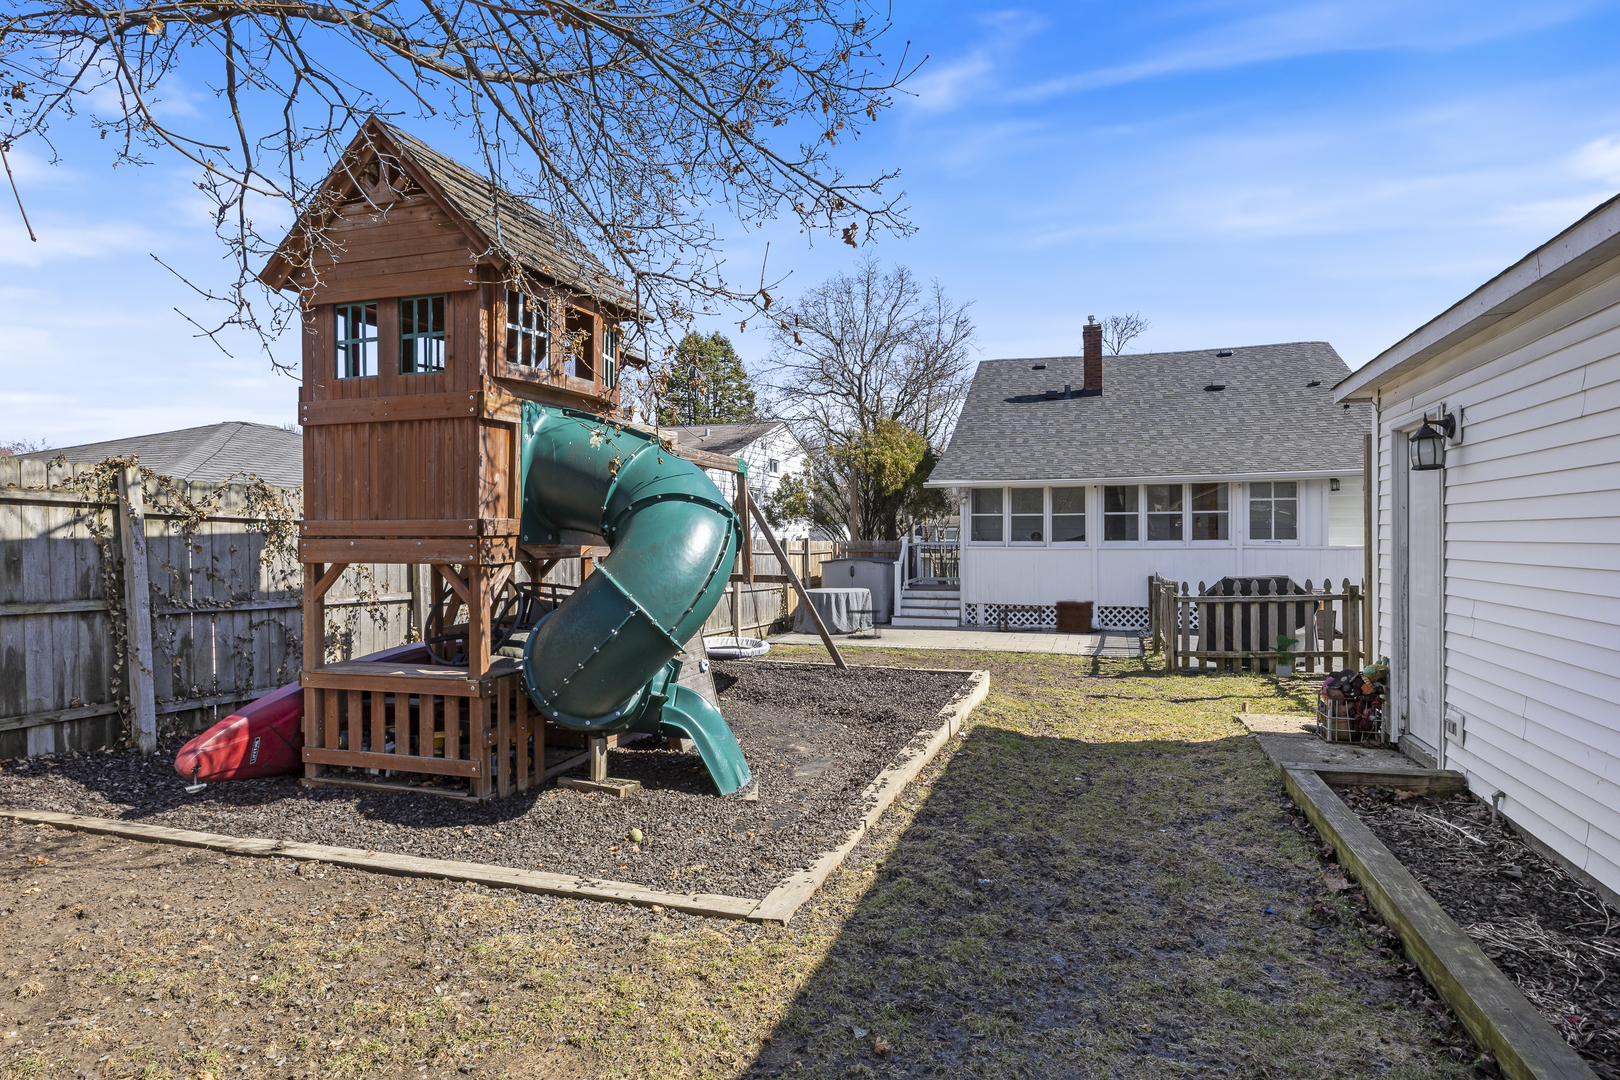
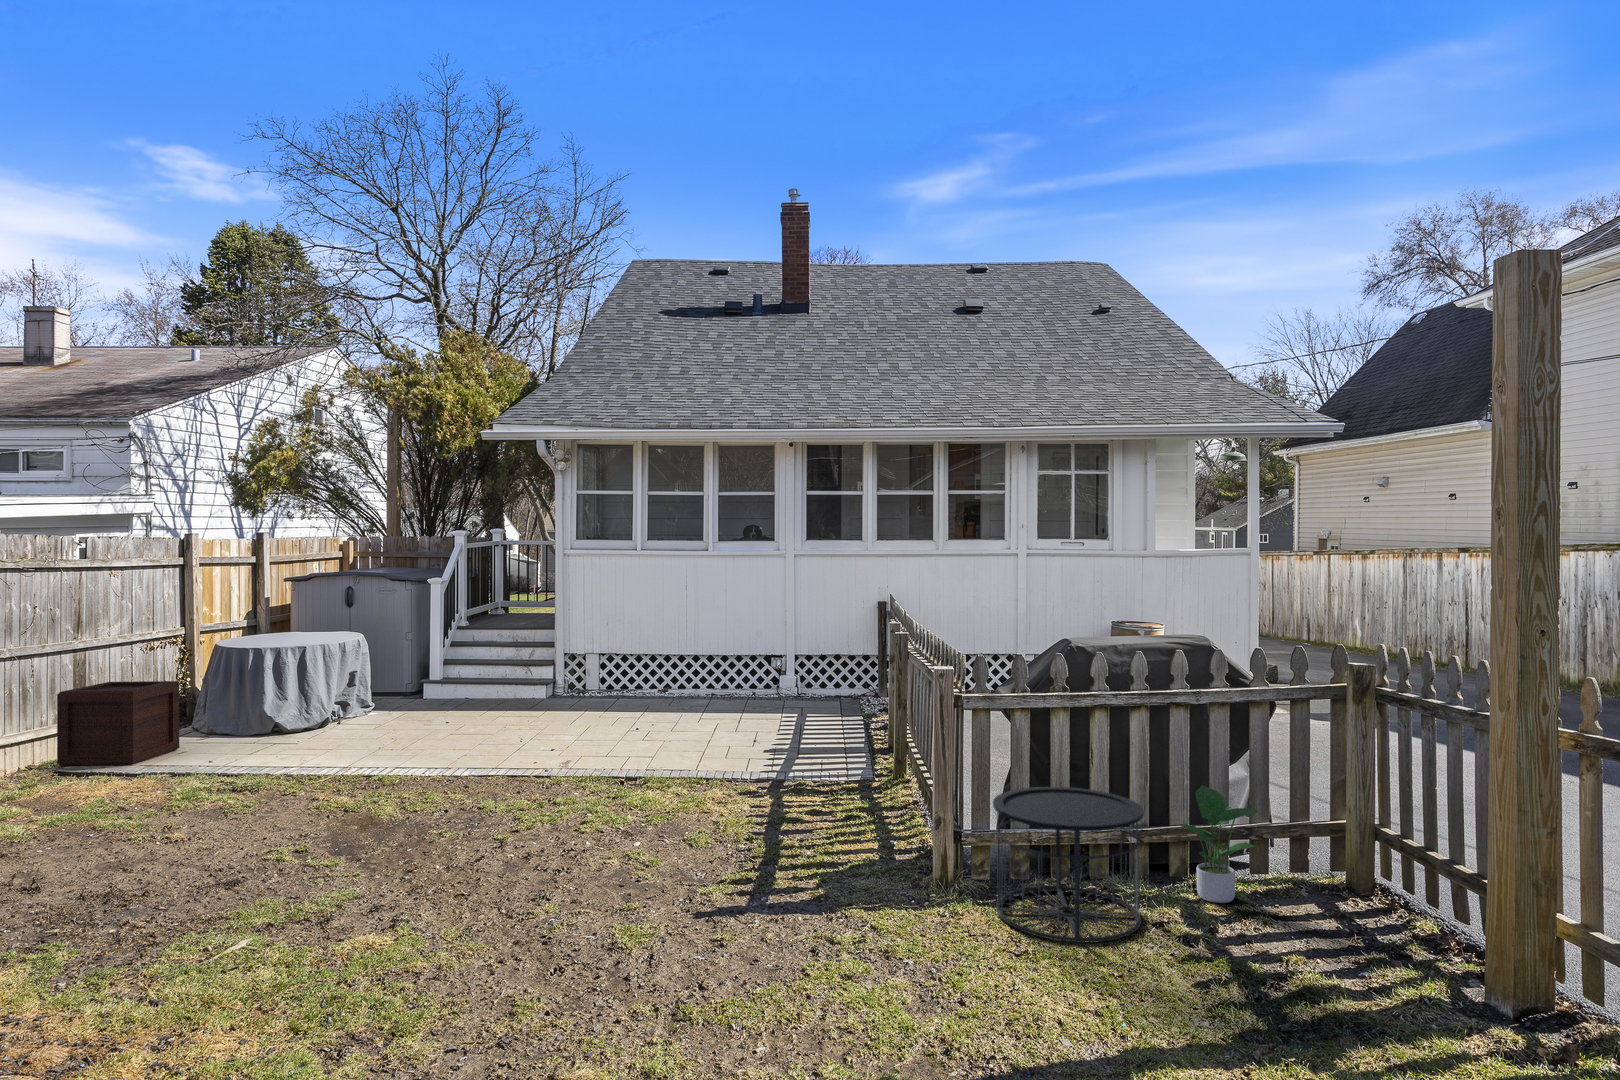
wooden crate: present [1056,601,1097,633] -> present [57,681,179,766]
bench: present [997,608,1043,632] -> none [619,659,699,708]
side table: present [847,610,881,639] -> present [993,787,1144,943]

